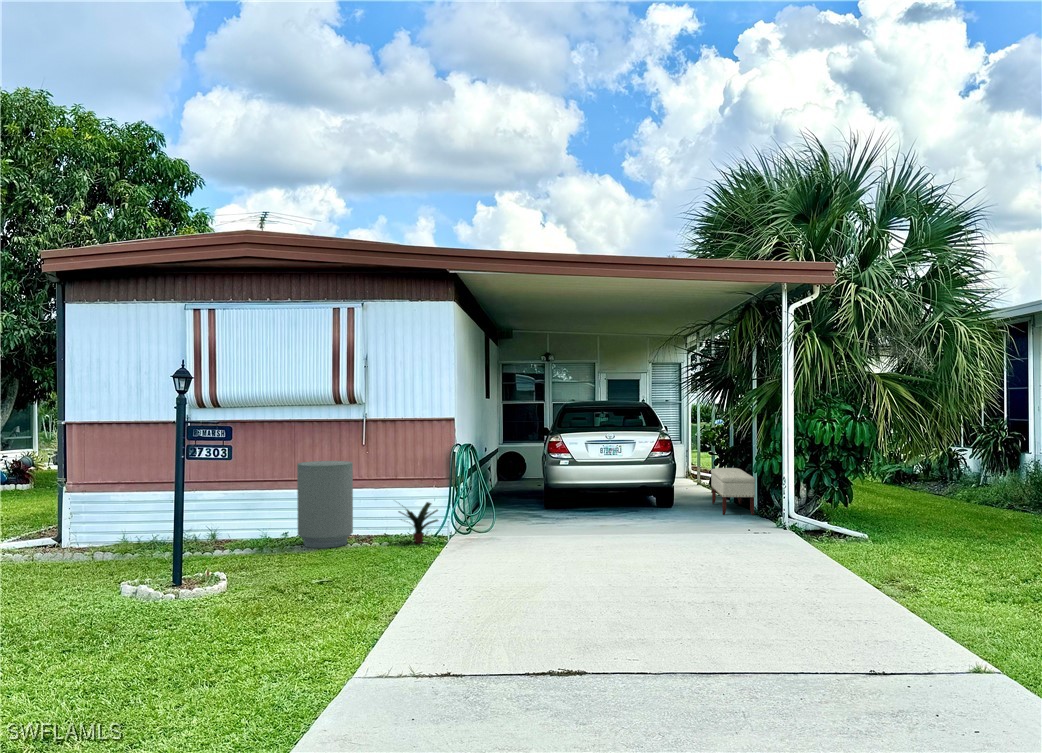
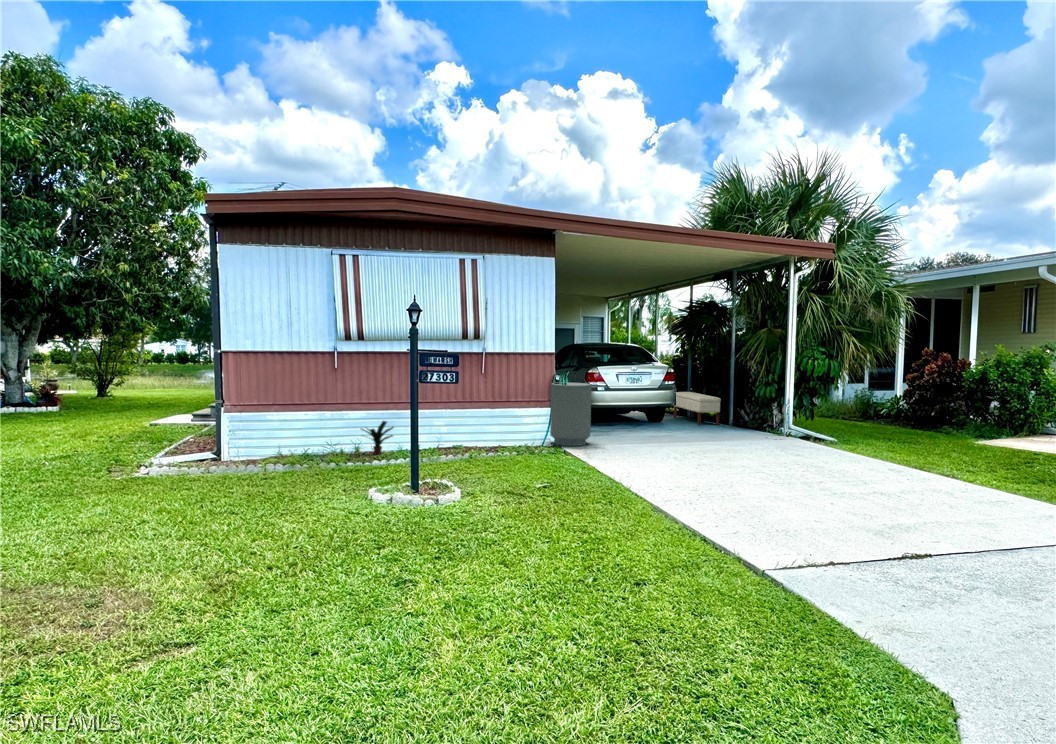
trash can: present [297,461,353,548] -> present [550,383,591,446]
potted plant: present [399,502,438,543] -> present [362,421,393,455]

